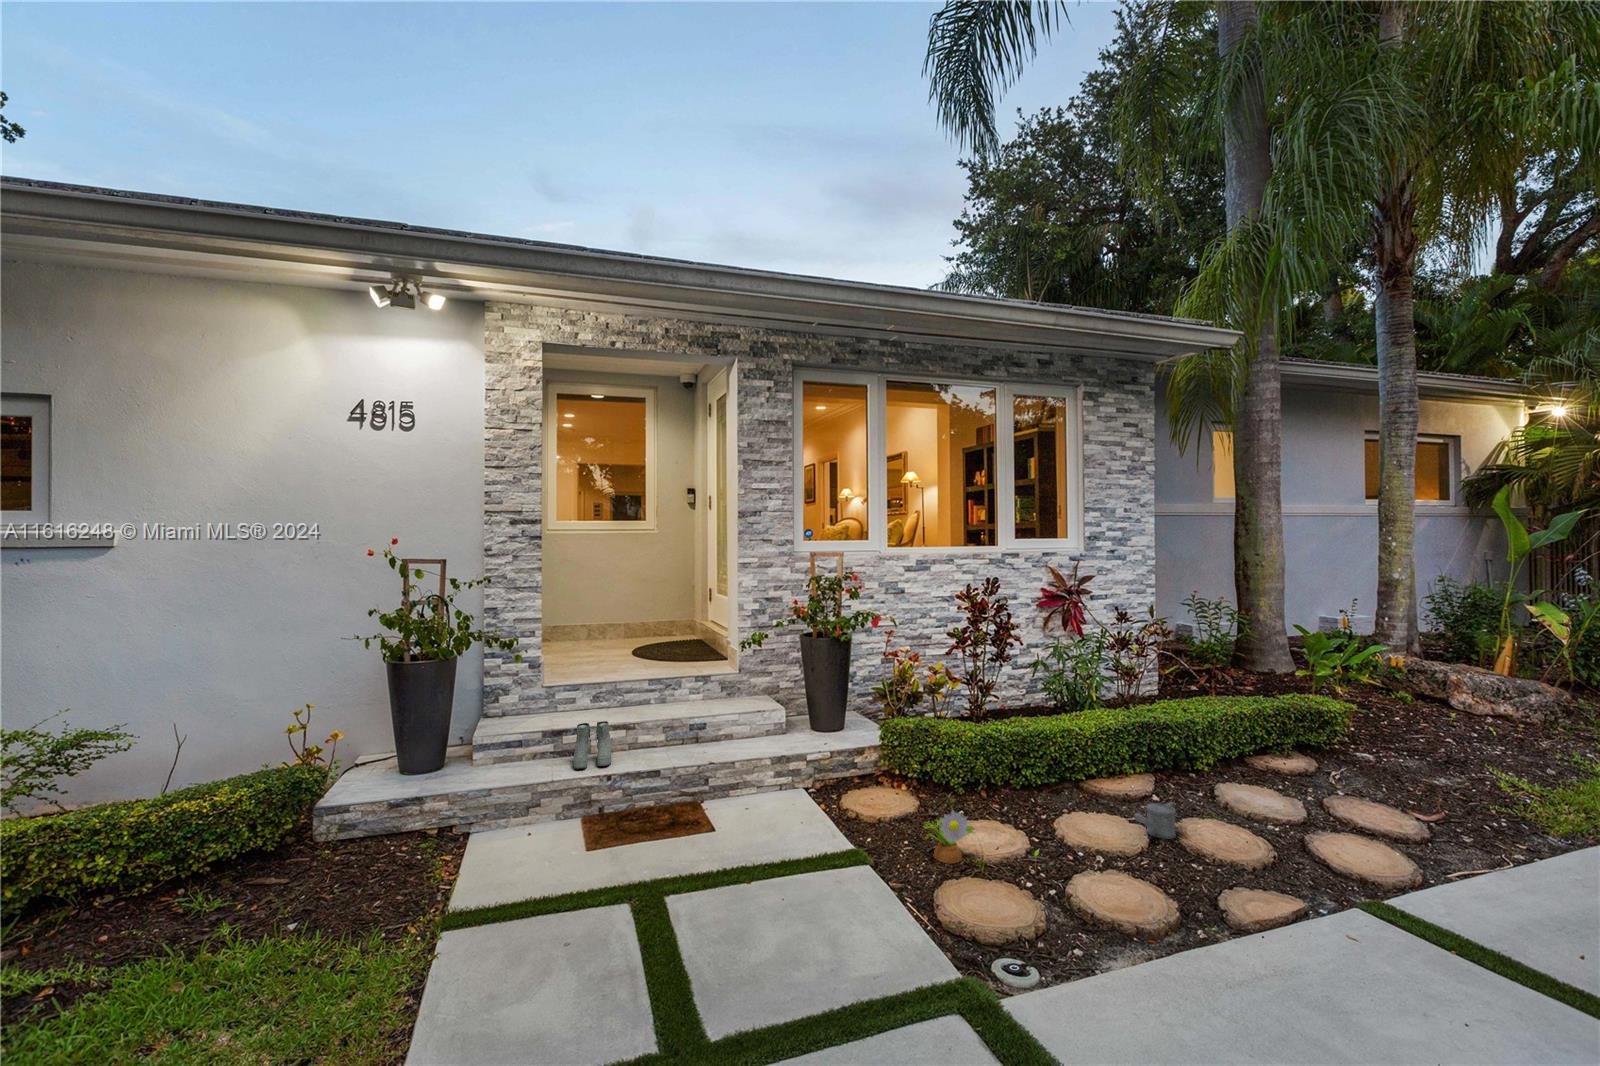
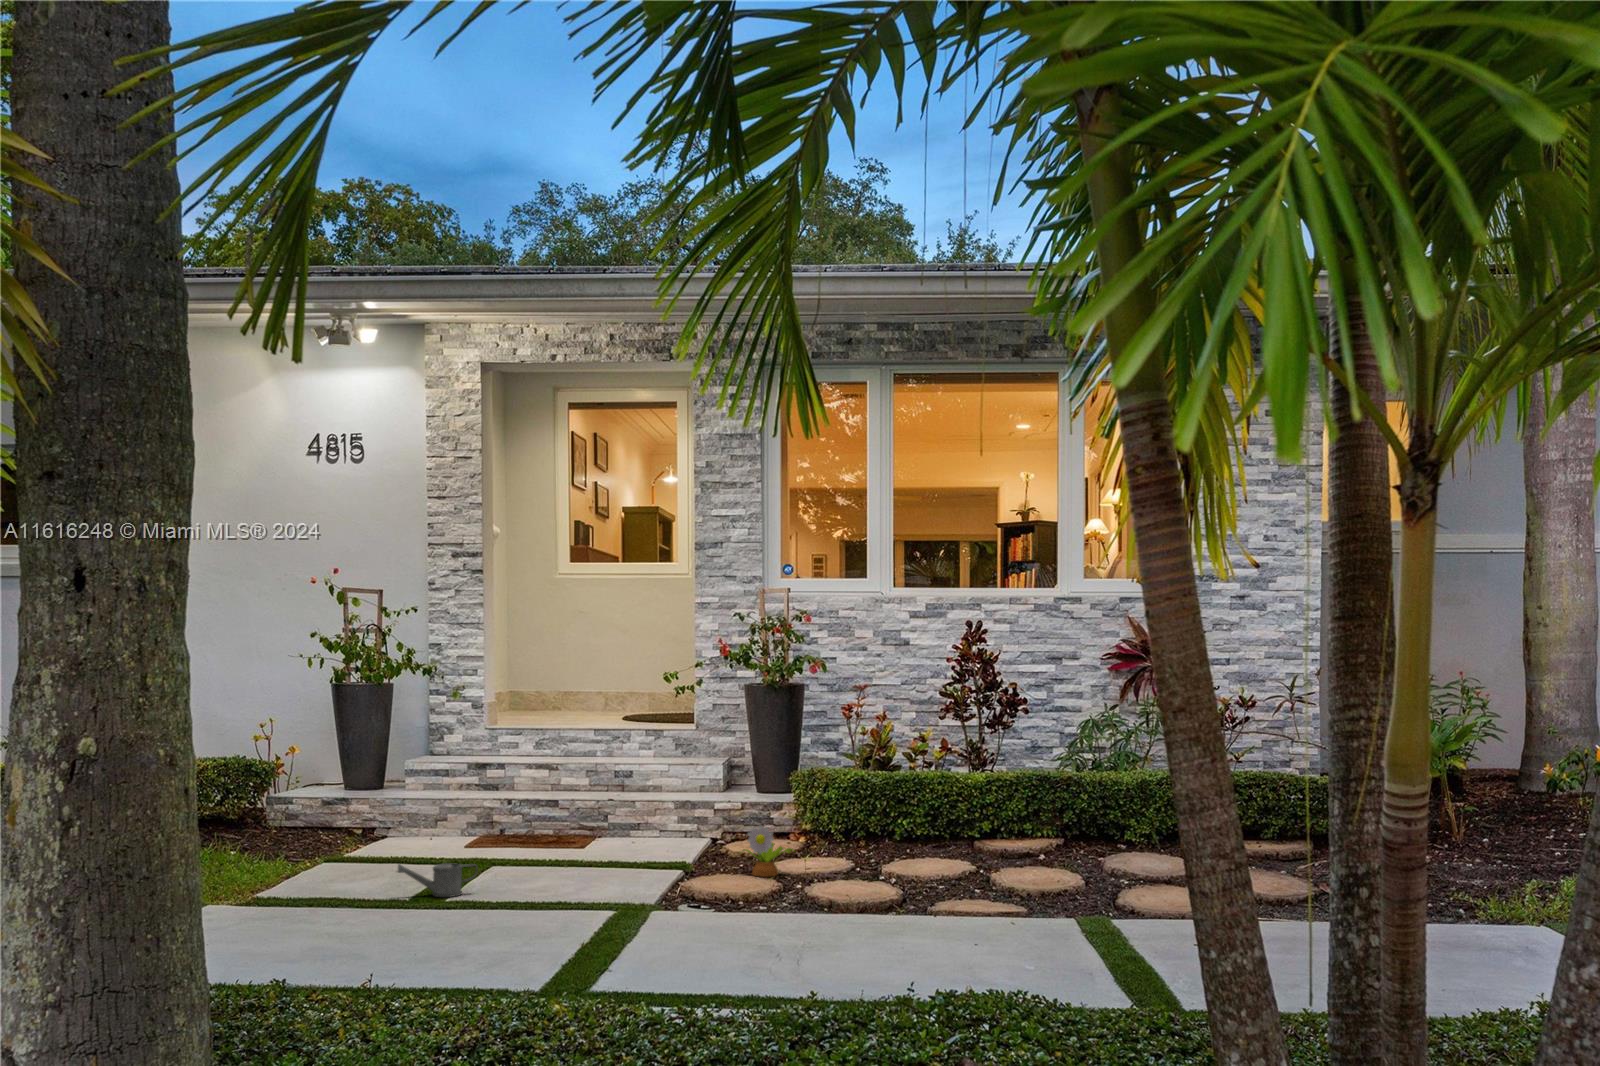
boots: present [573,721,611,769] -> none [484,755,525,796]
watering can: present [1135,802,1176,839] -> present [398,863,478,897]

